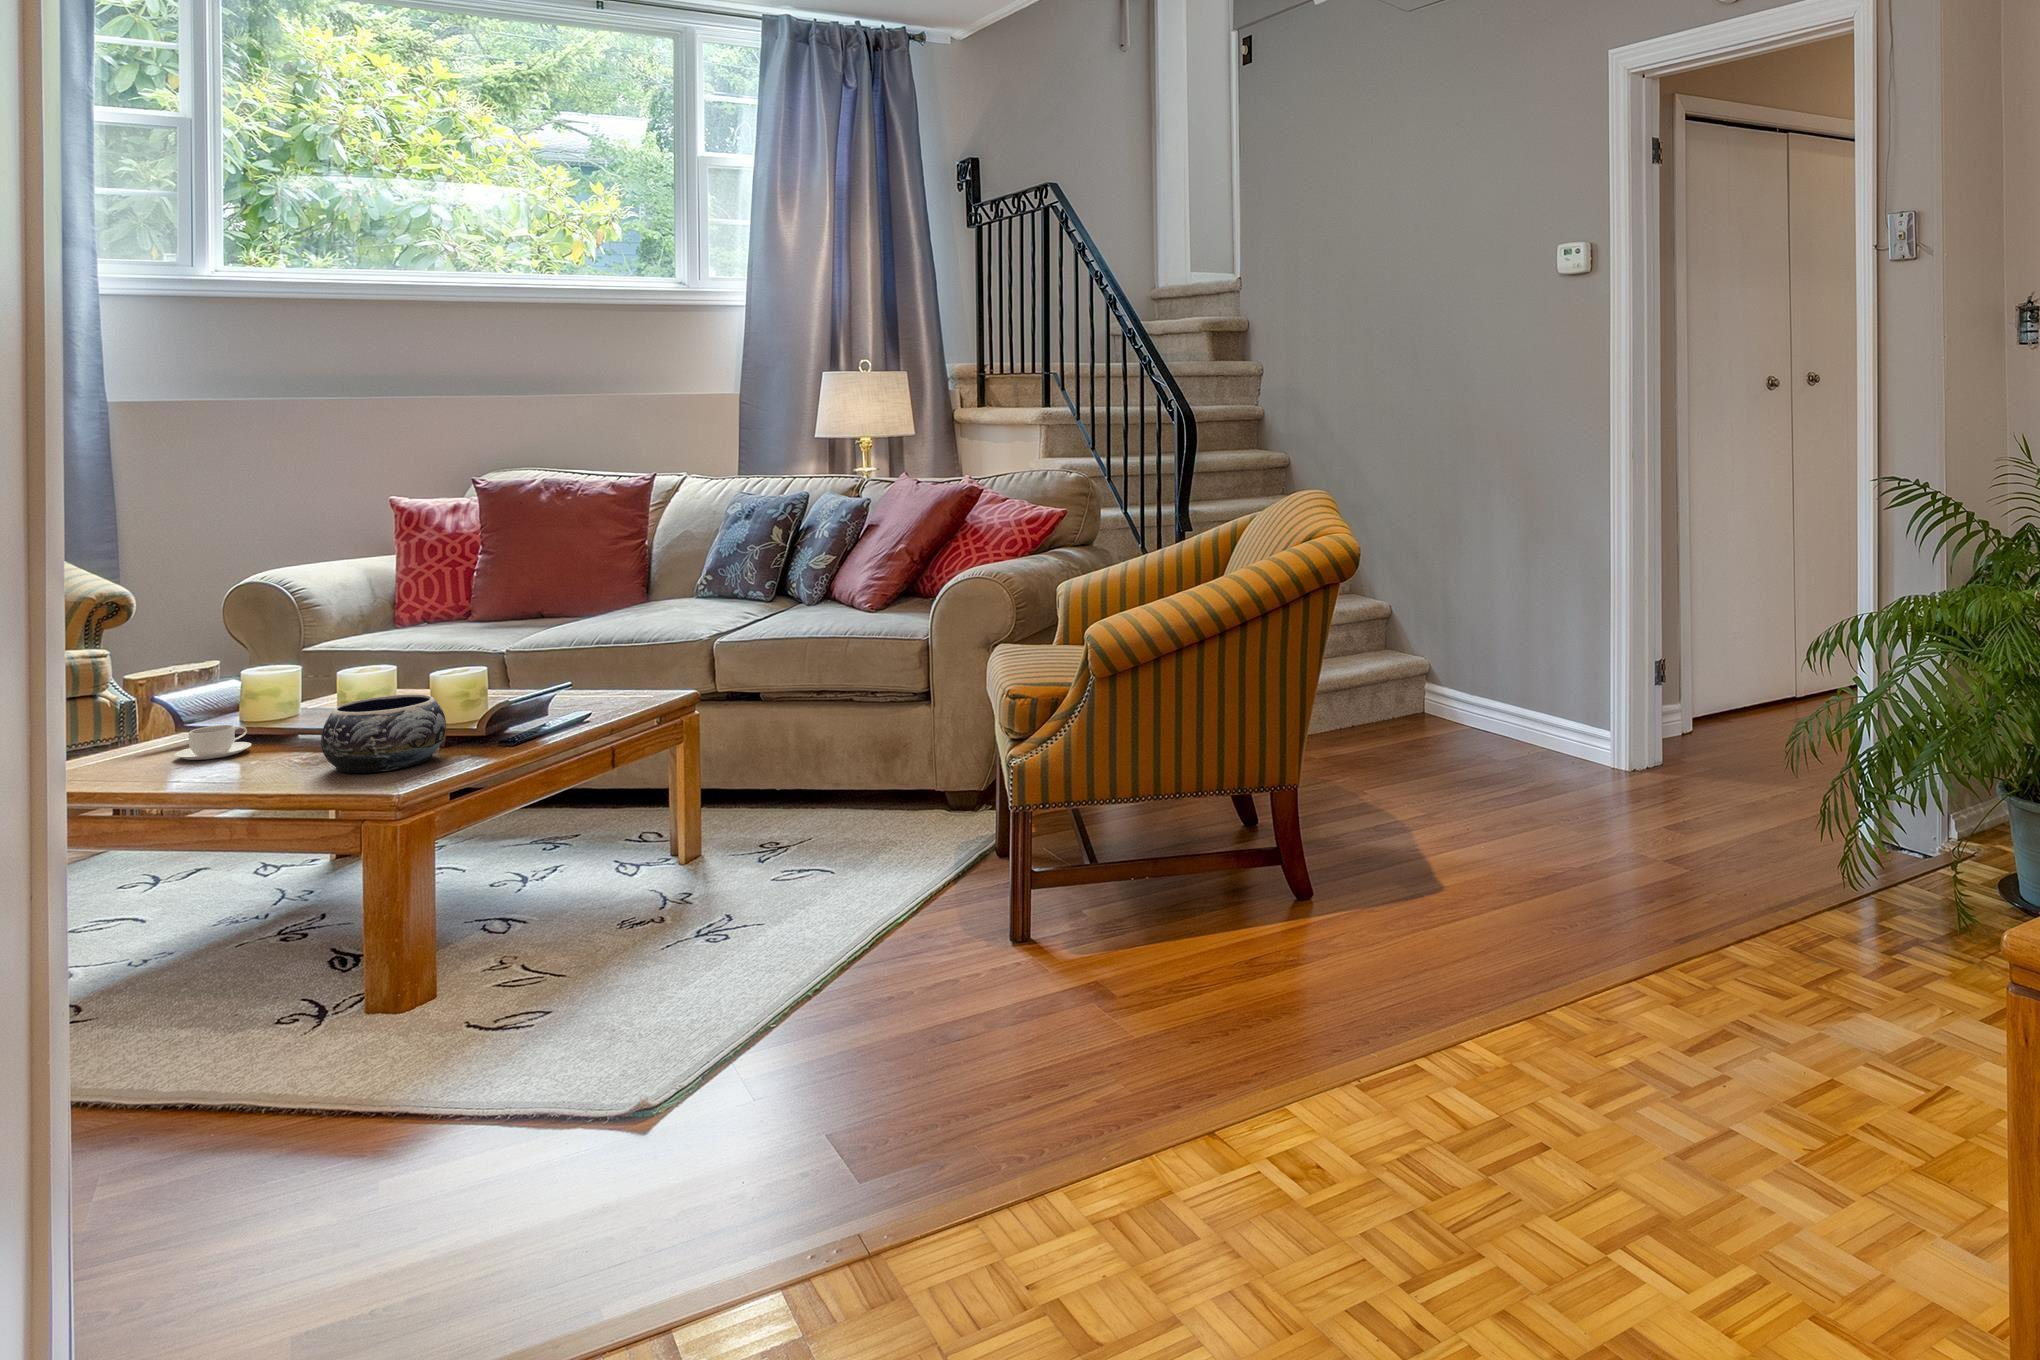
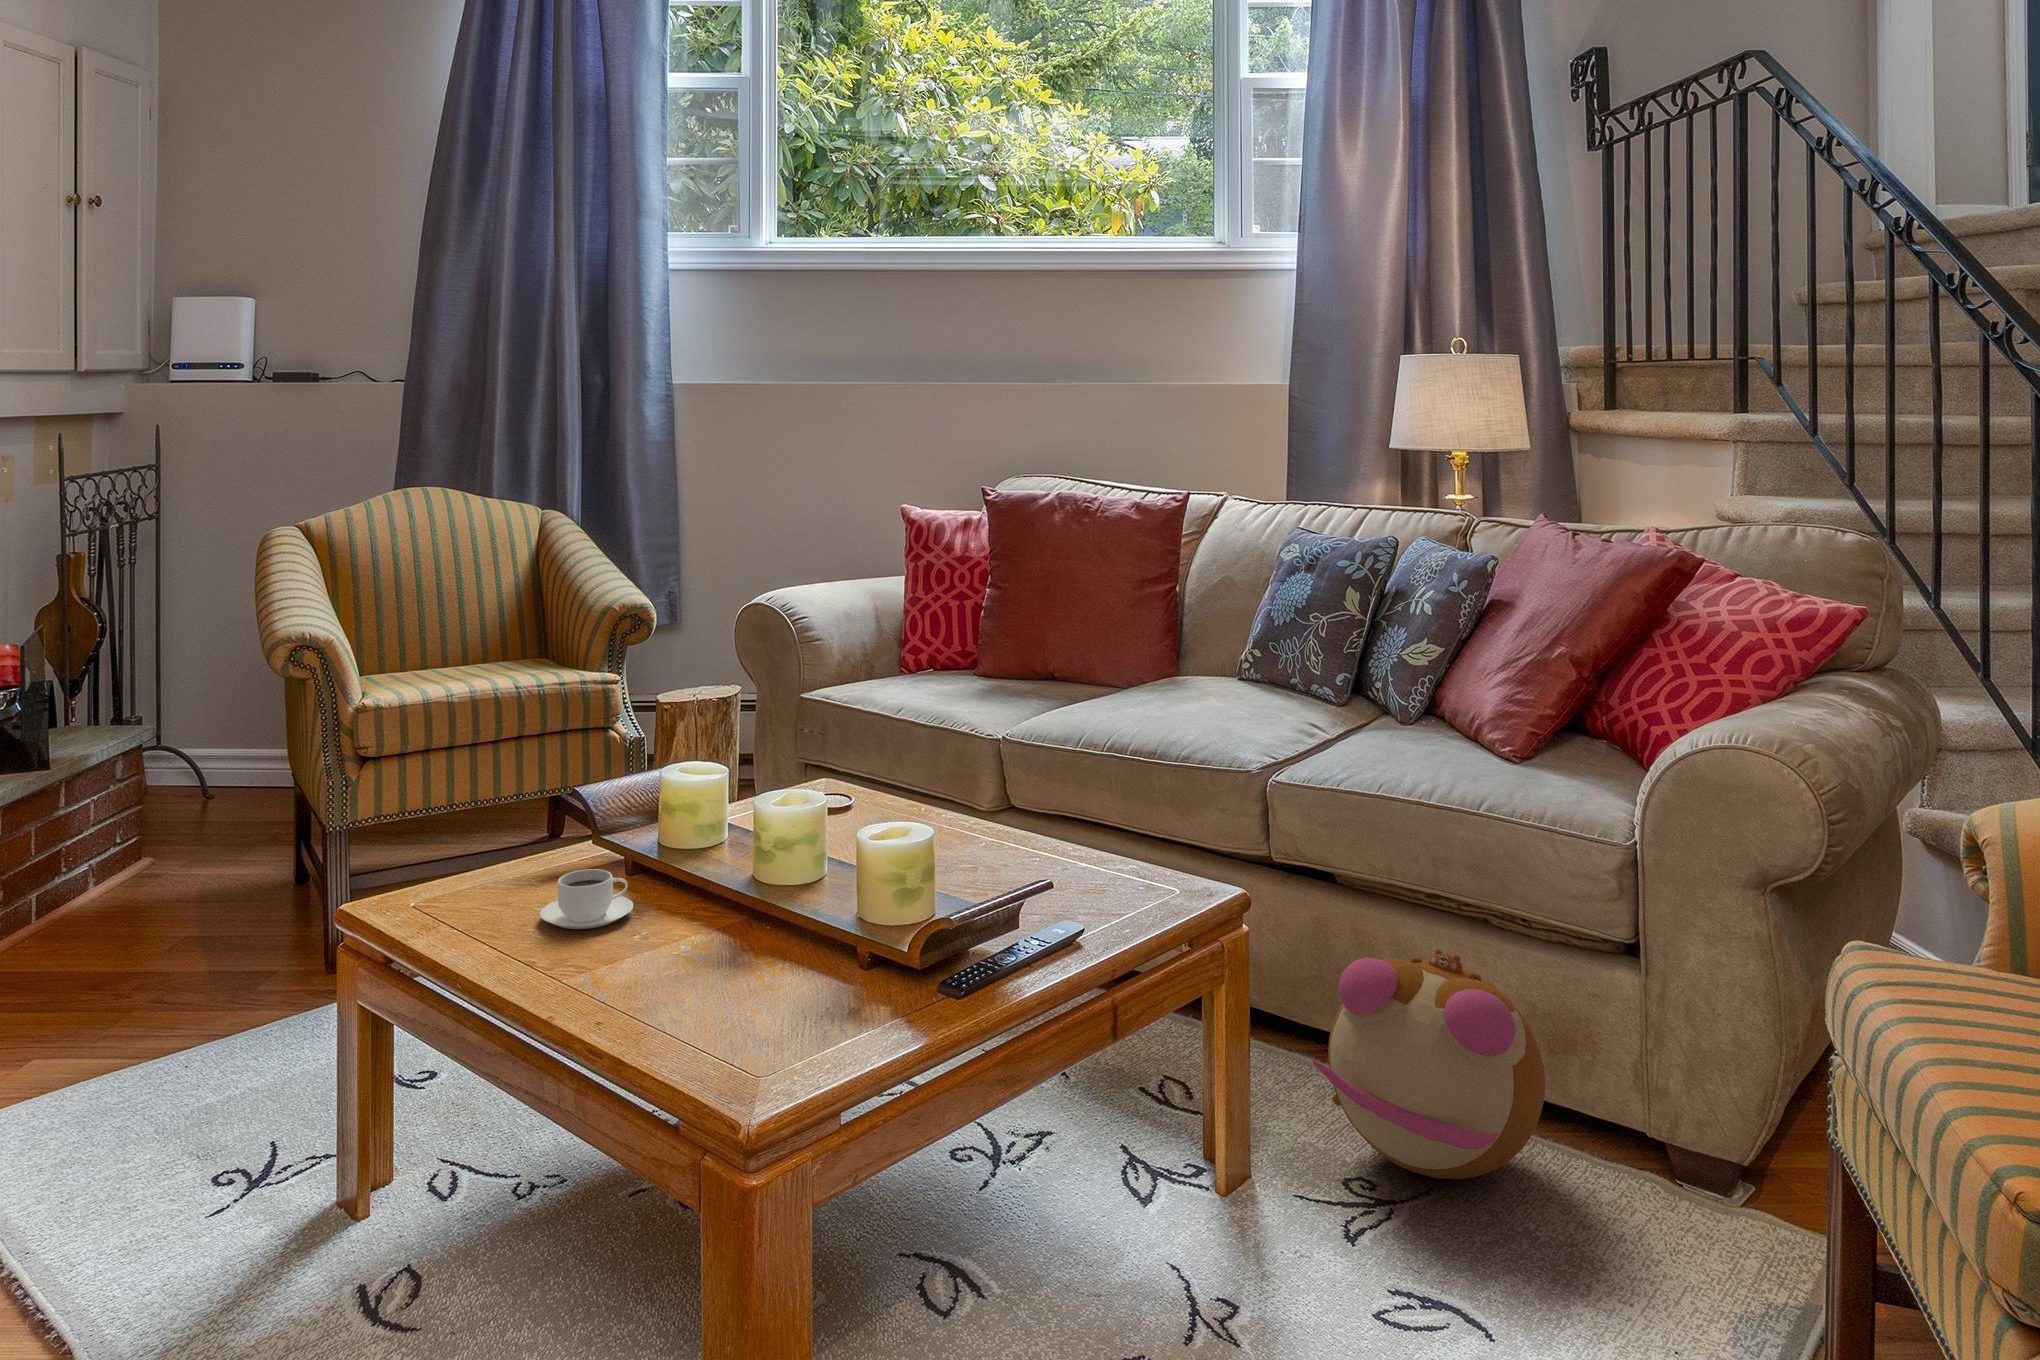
decorative bowl: present [321,694,446,773] -> none [669,887,848,1046]
plush toy: none [738,710,876,831] -> present [1312,950,1545,1179]

